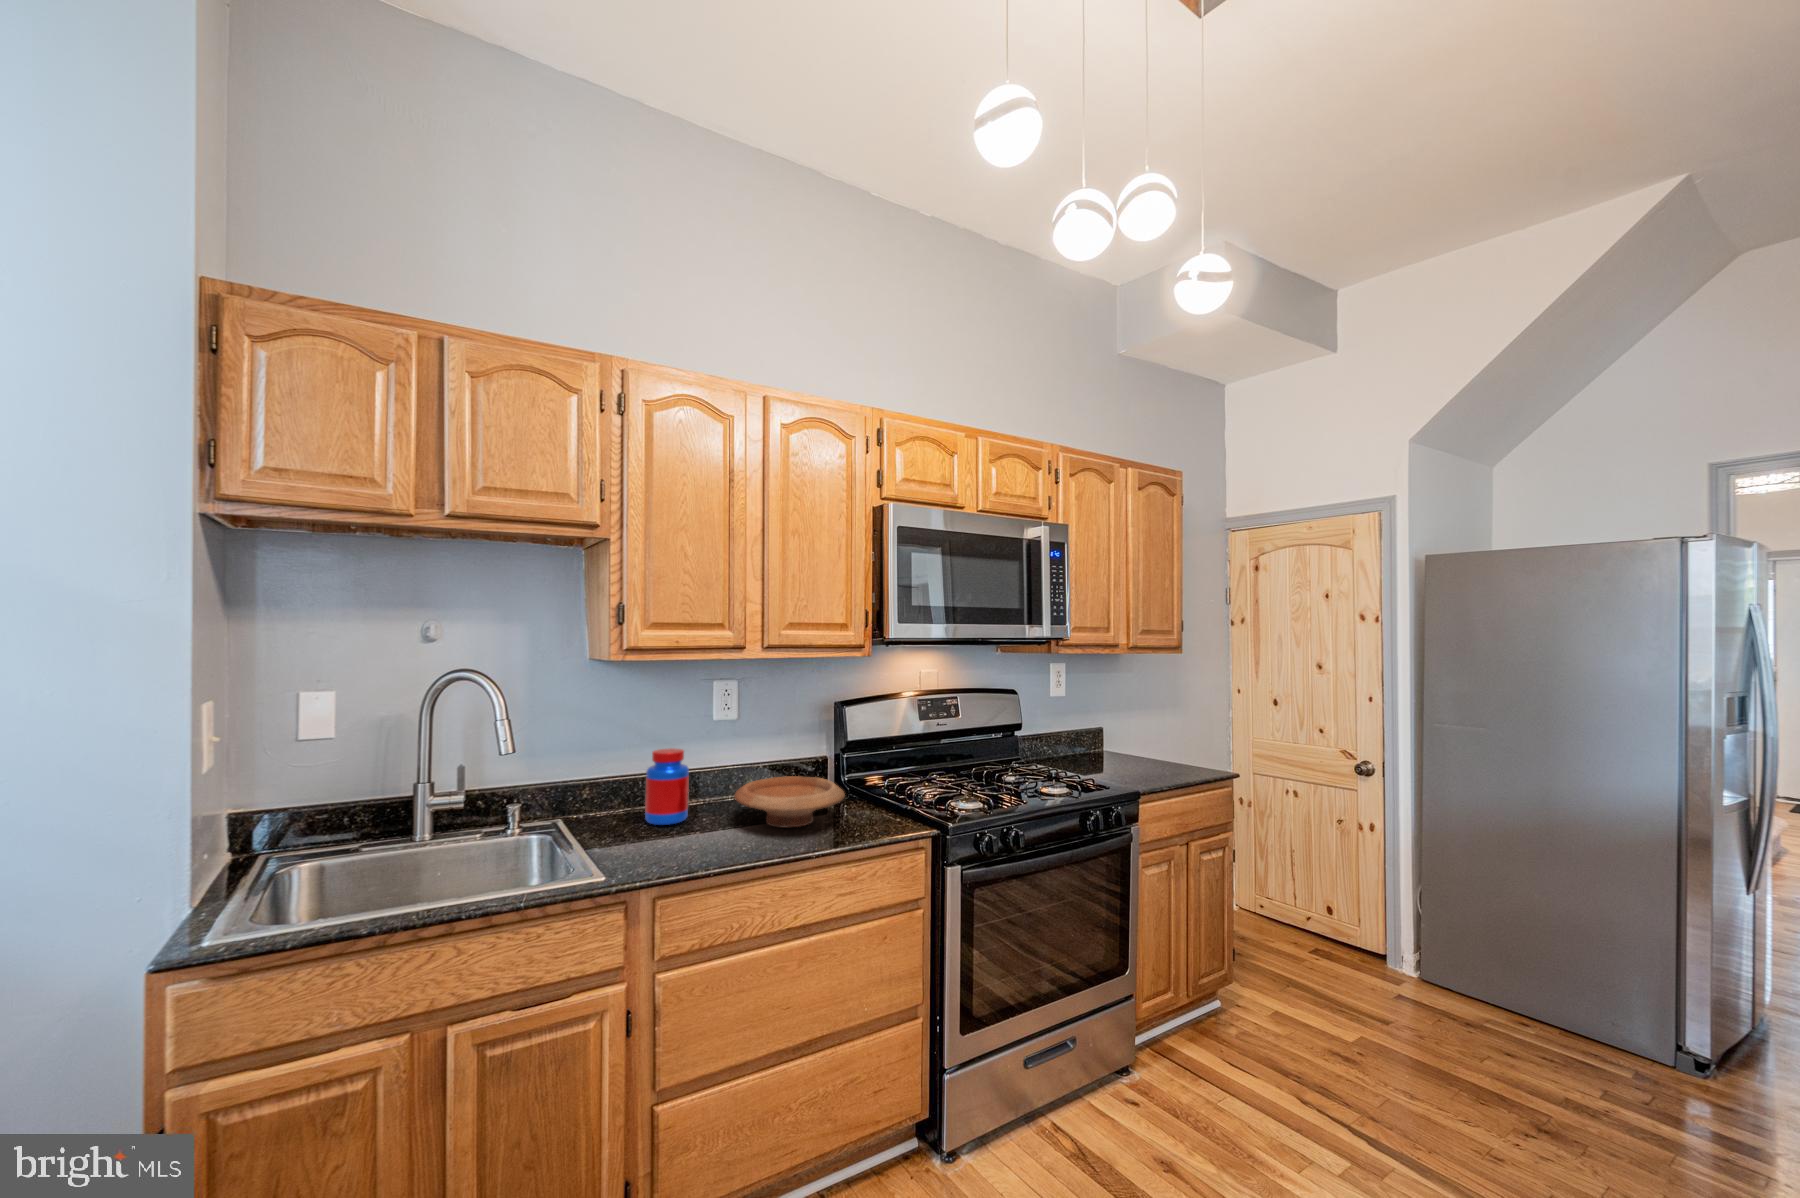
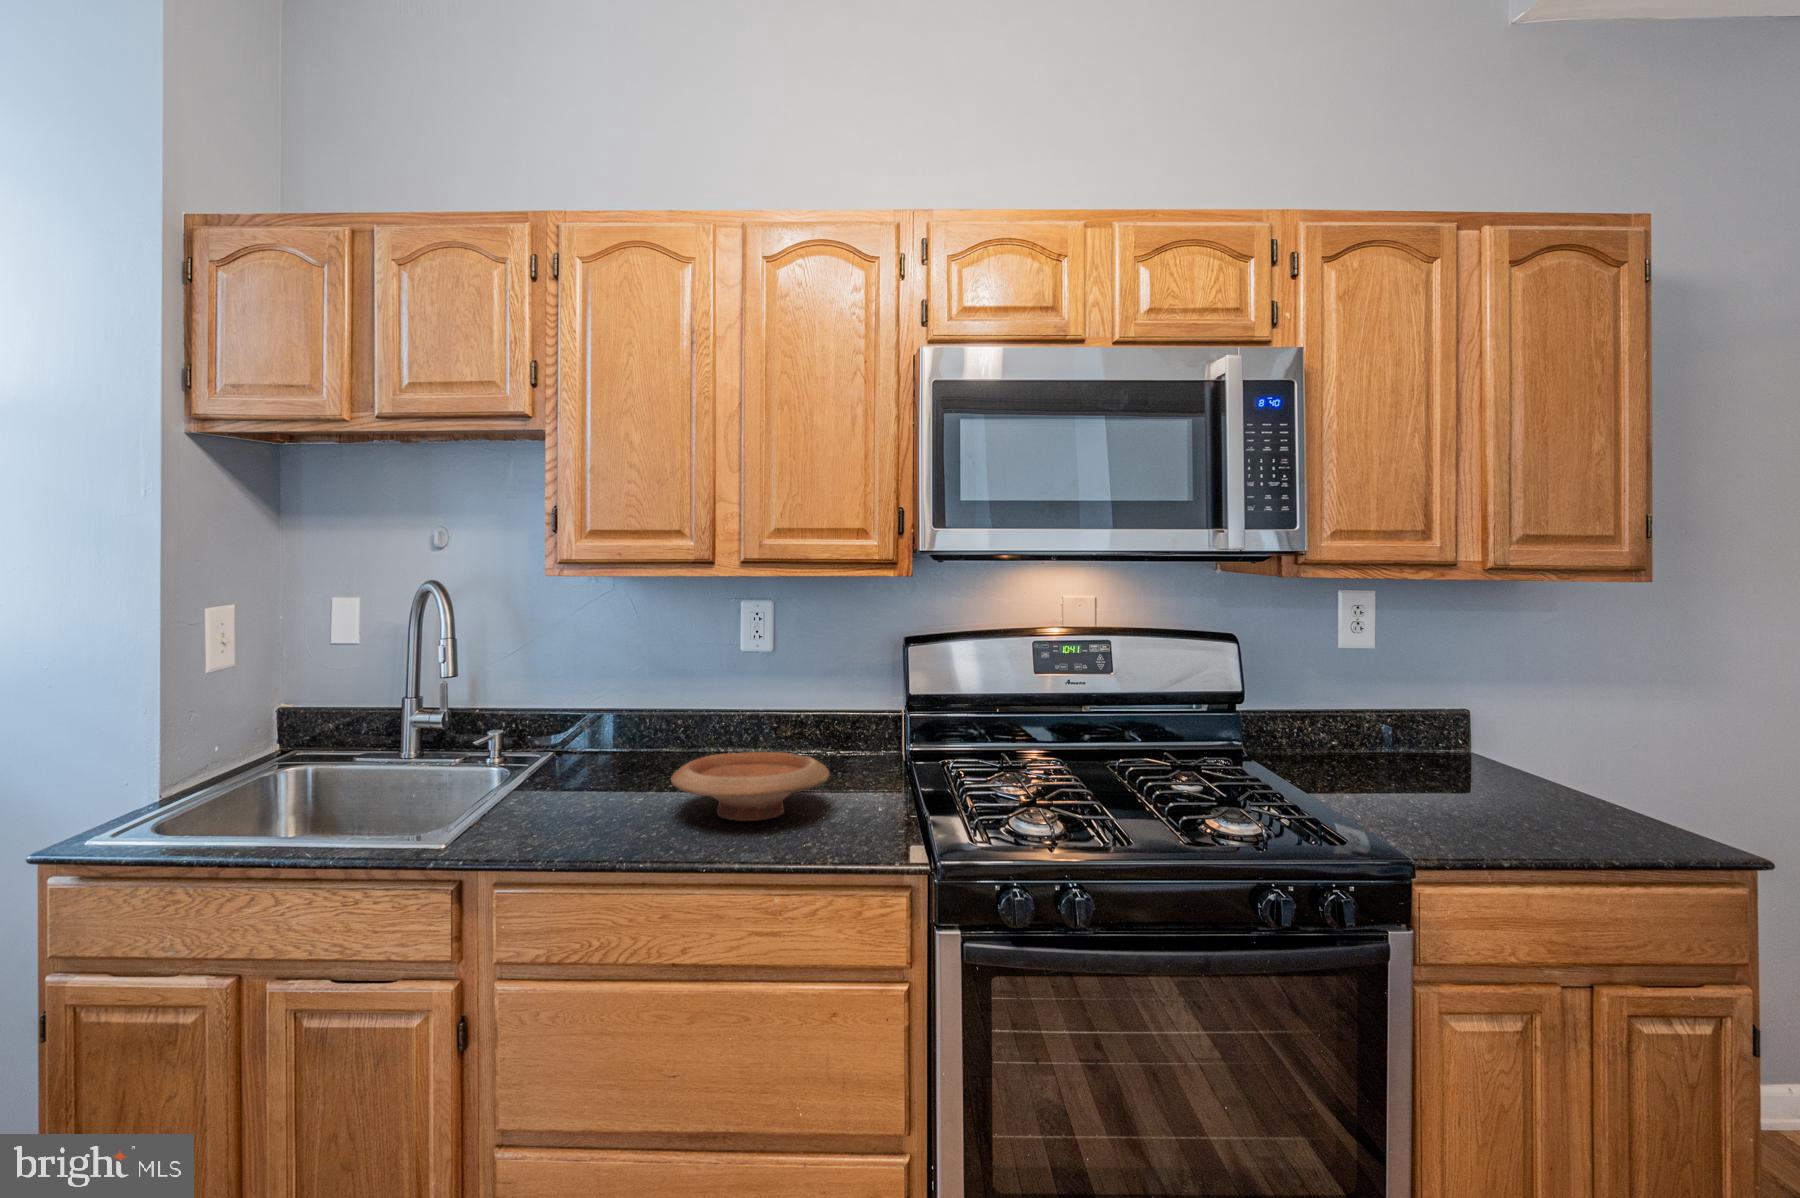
jar: present [645,748,689,825] -> none [589,701,643,797]

